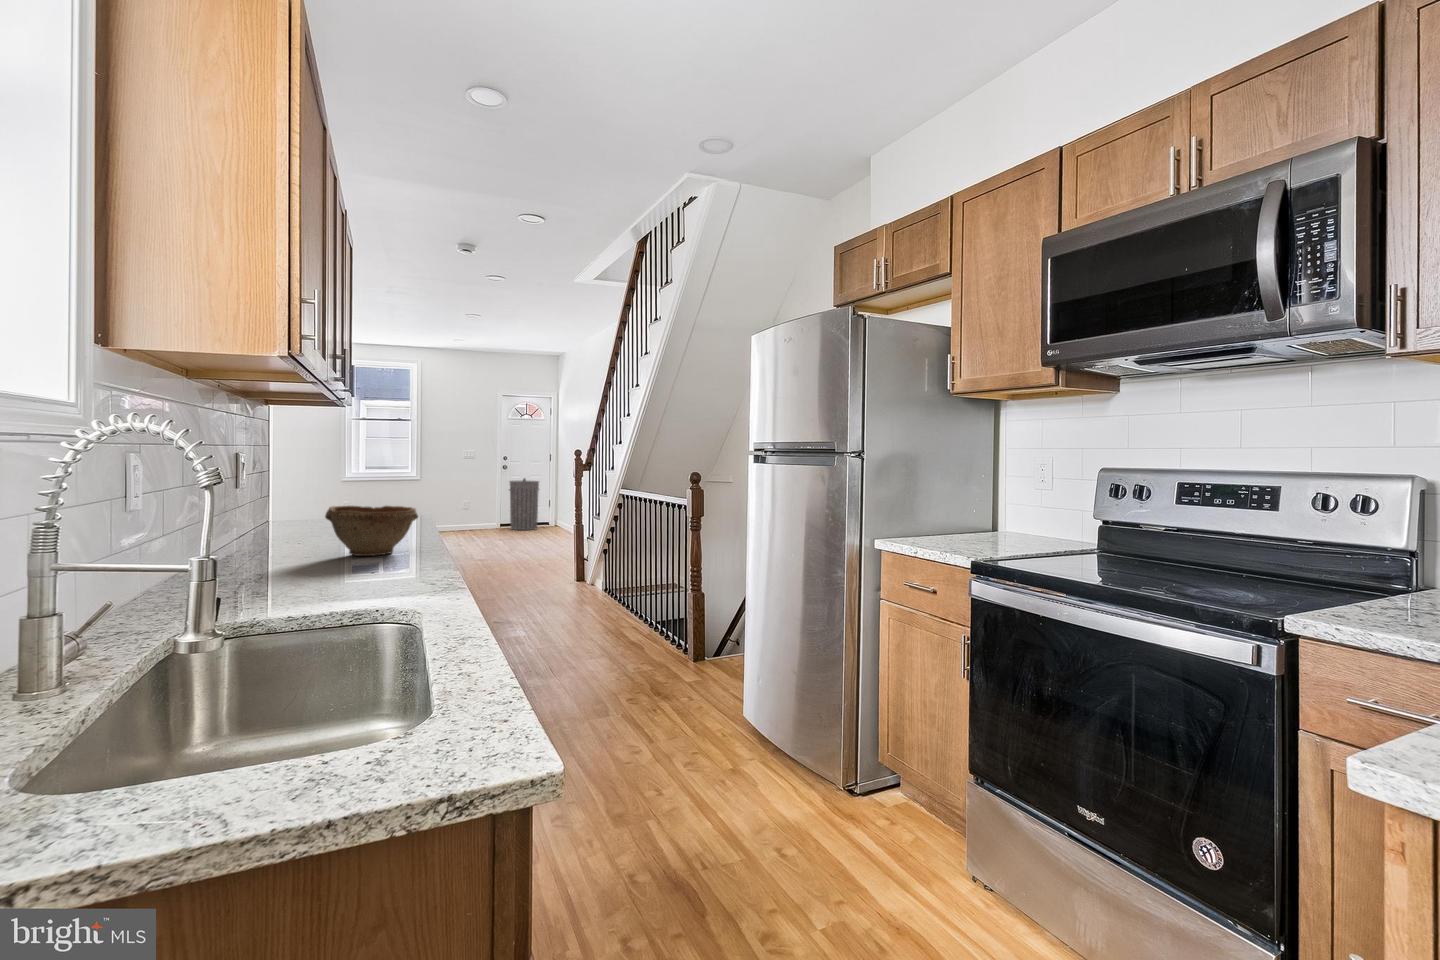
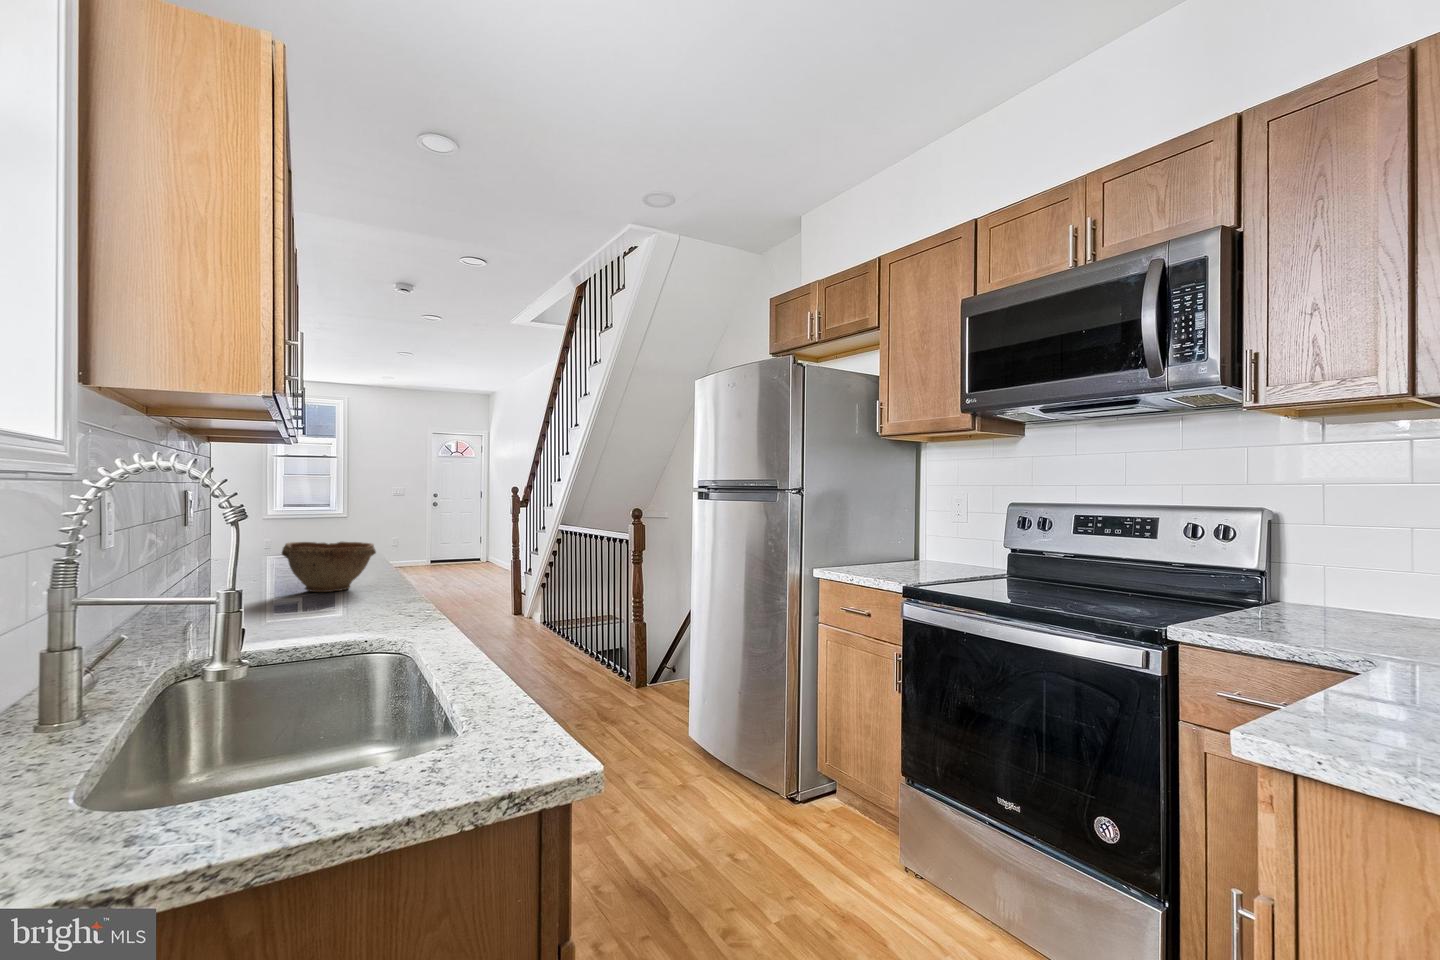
trash can: present [509,478,539,530] -> none [434,513,466,566]

